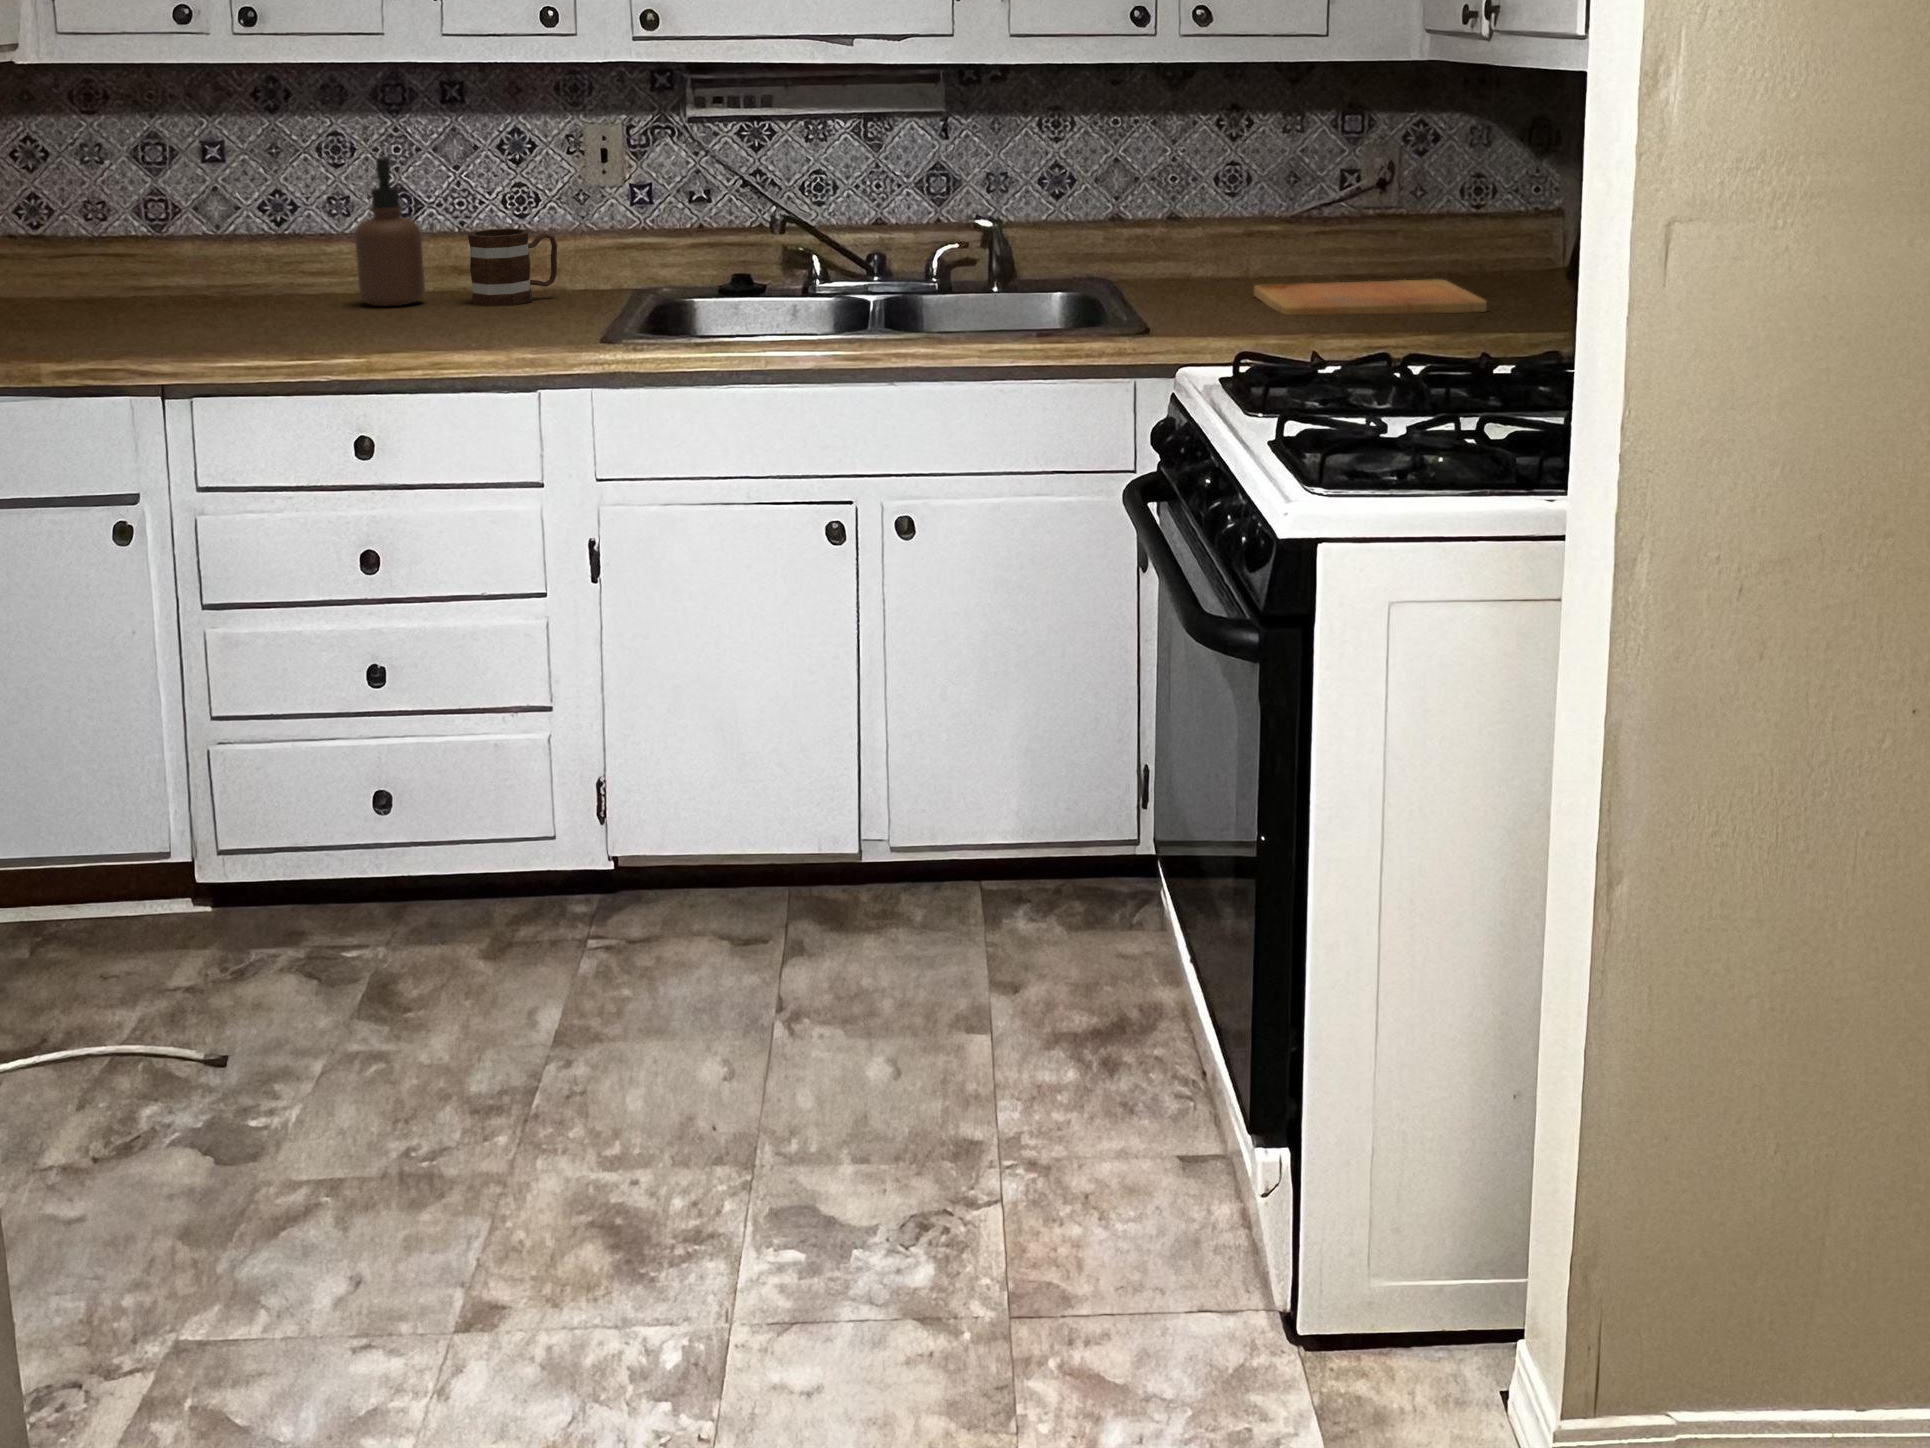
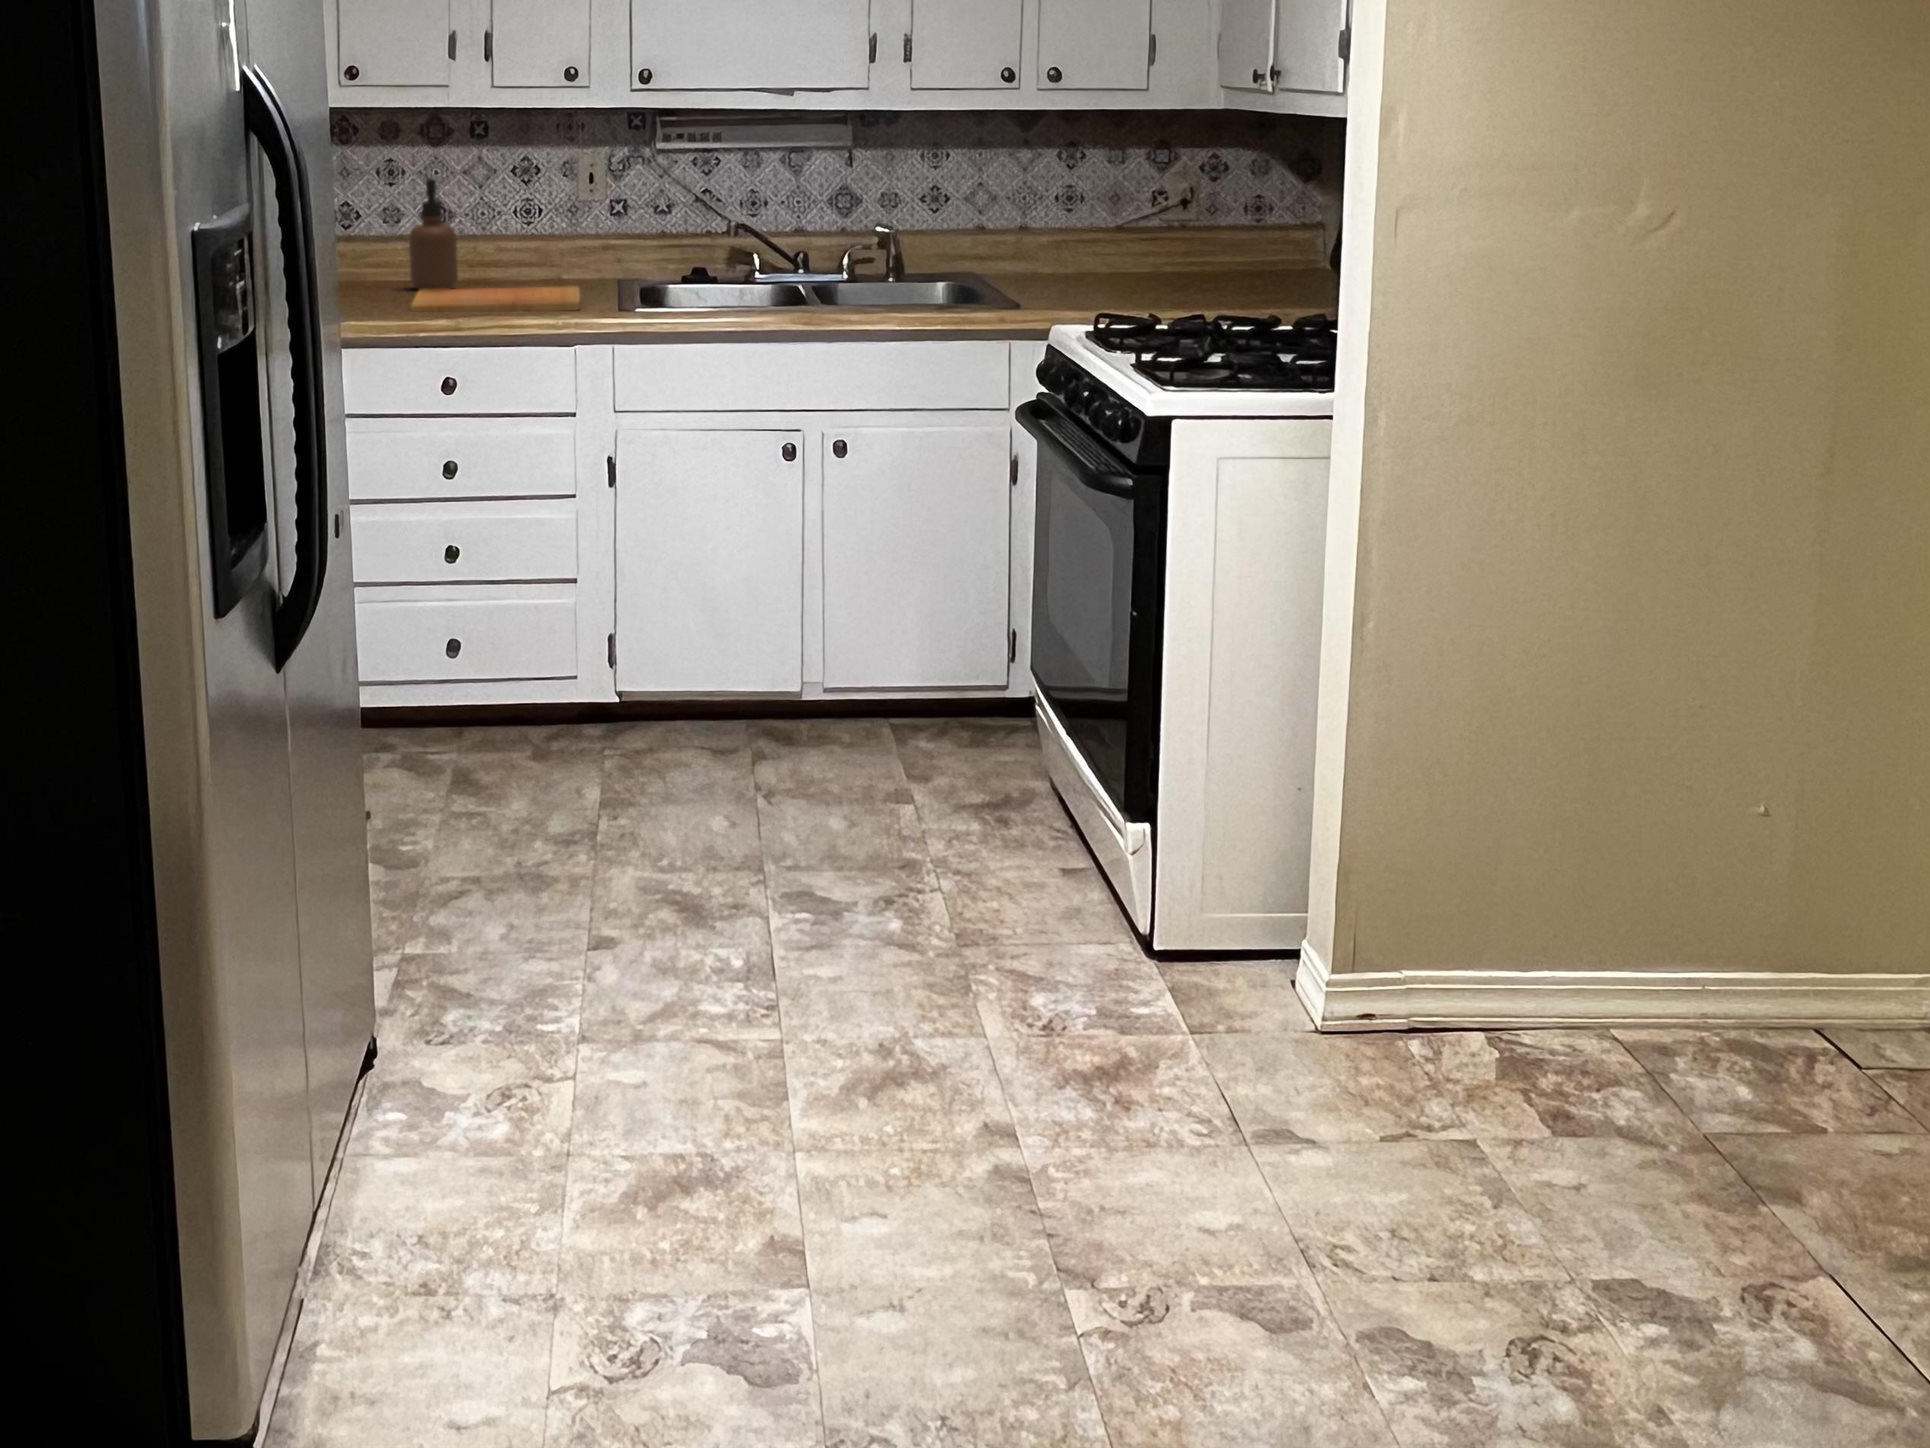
mug: present [468,228,557,306] -> none [491,233,555,291]
cutting board: present [1254,279,1487,315] -> present [411,286,580,312]

